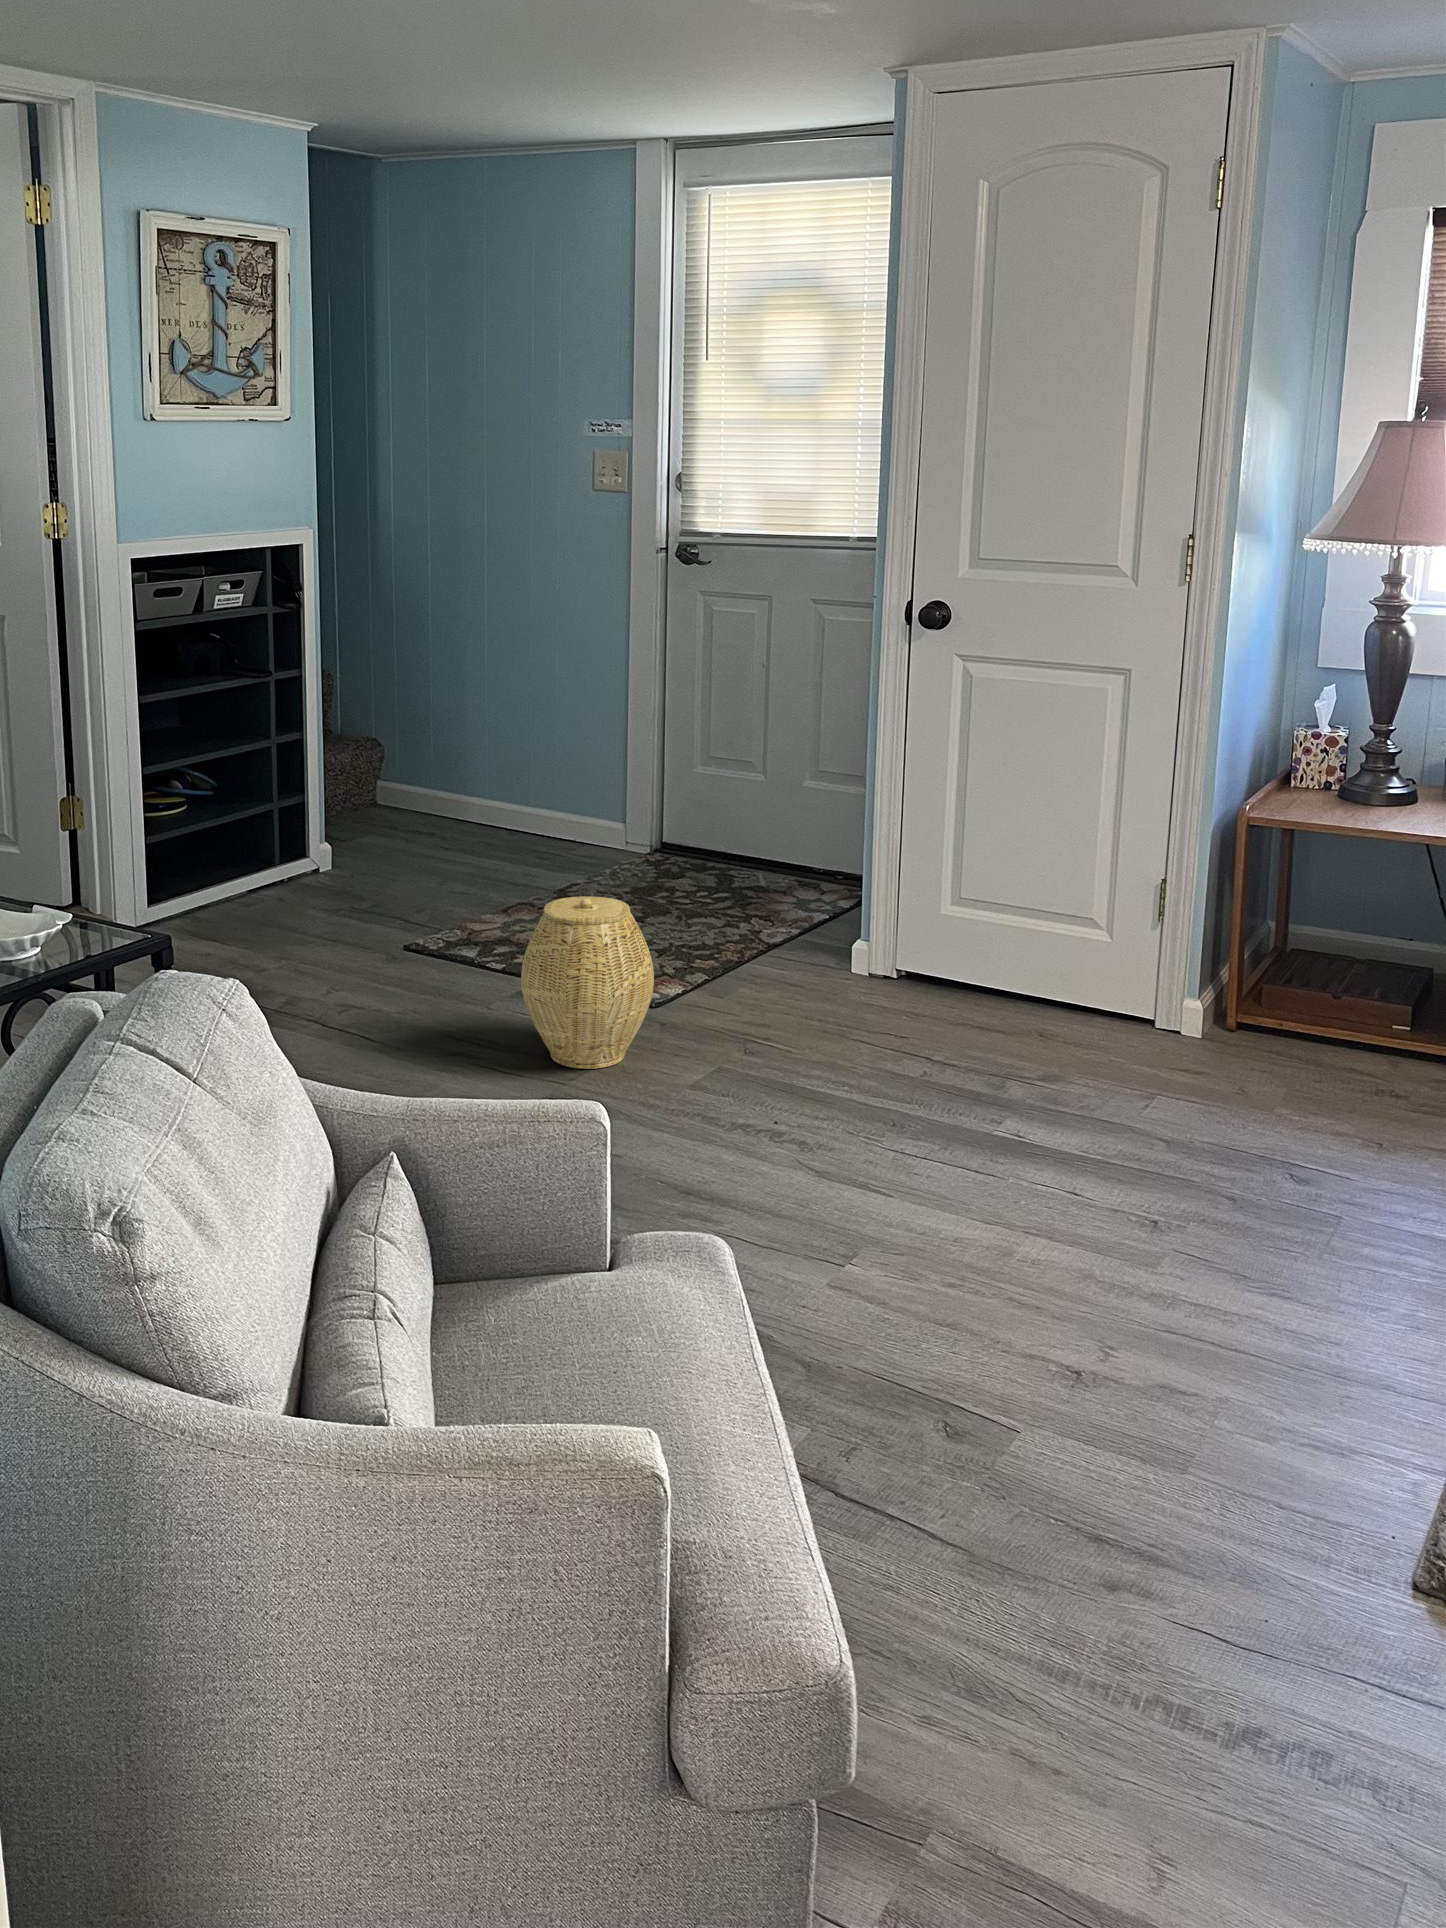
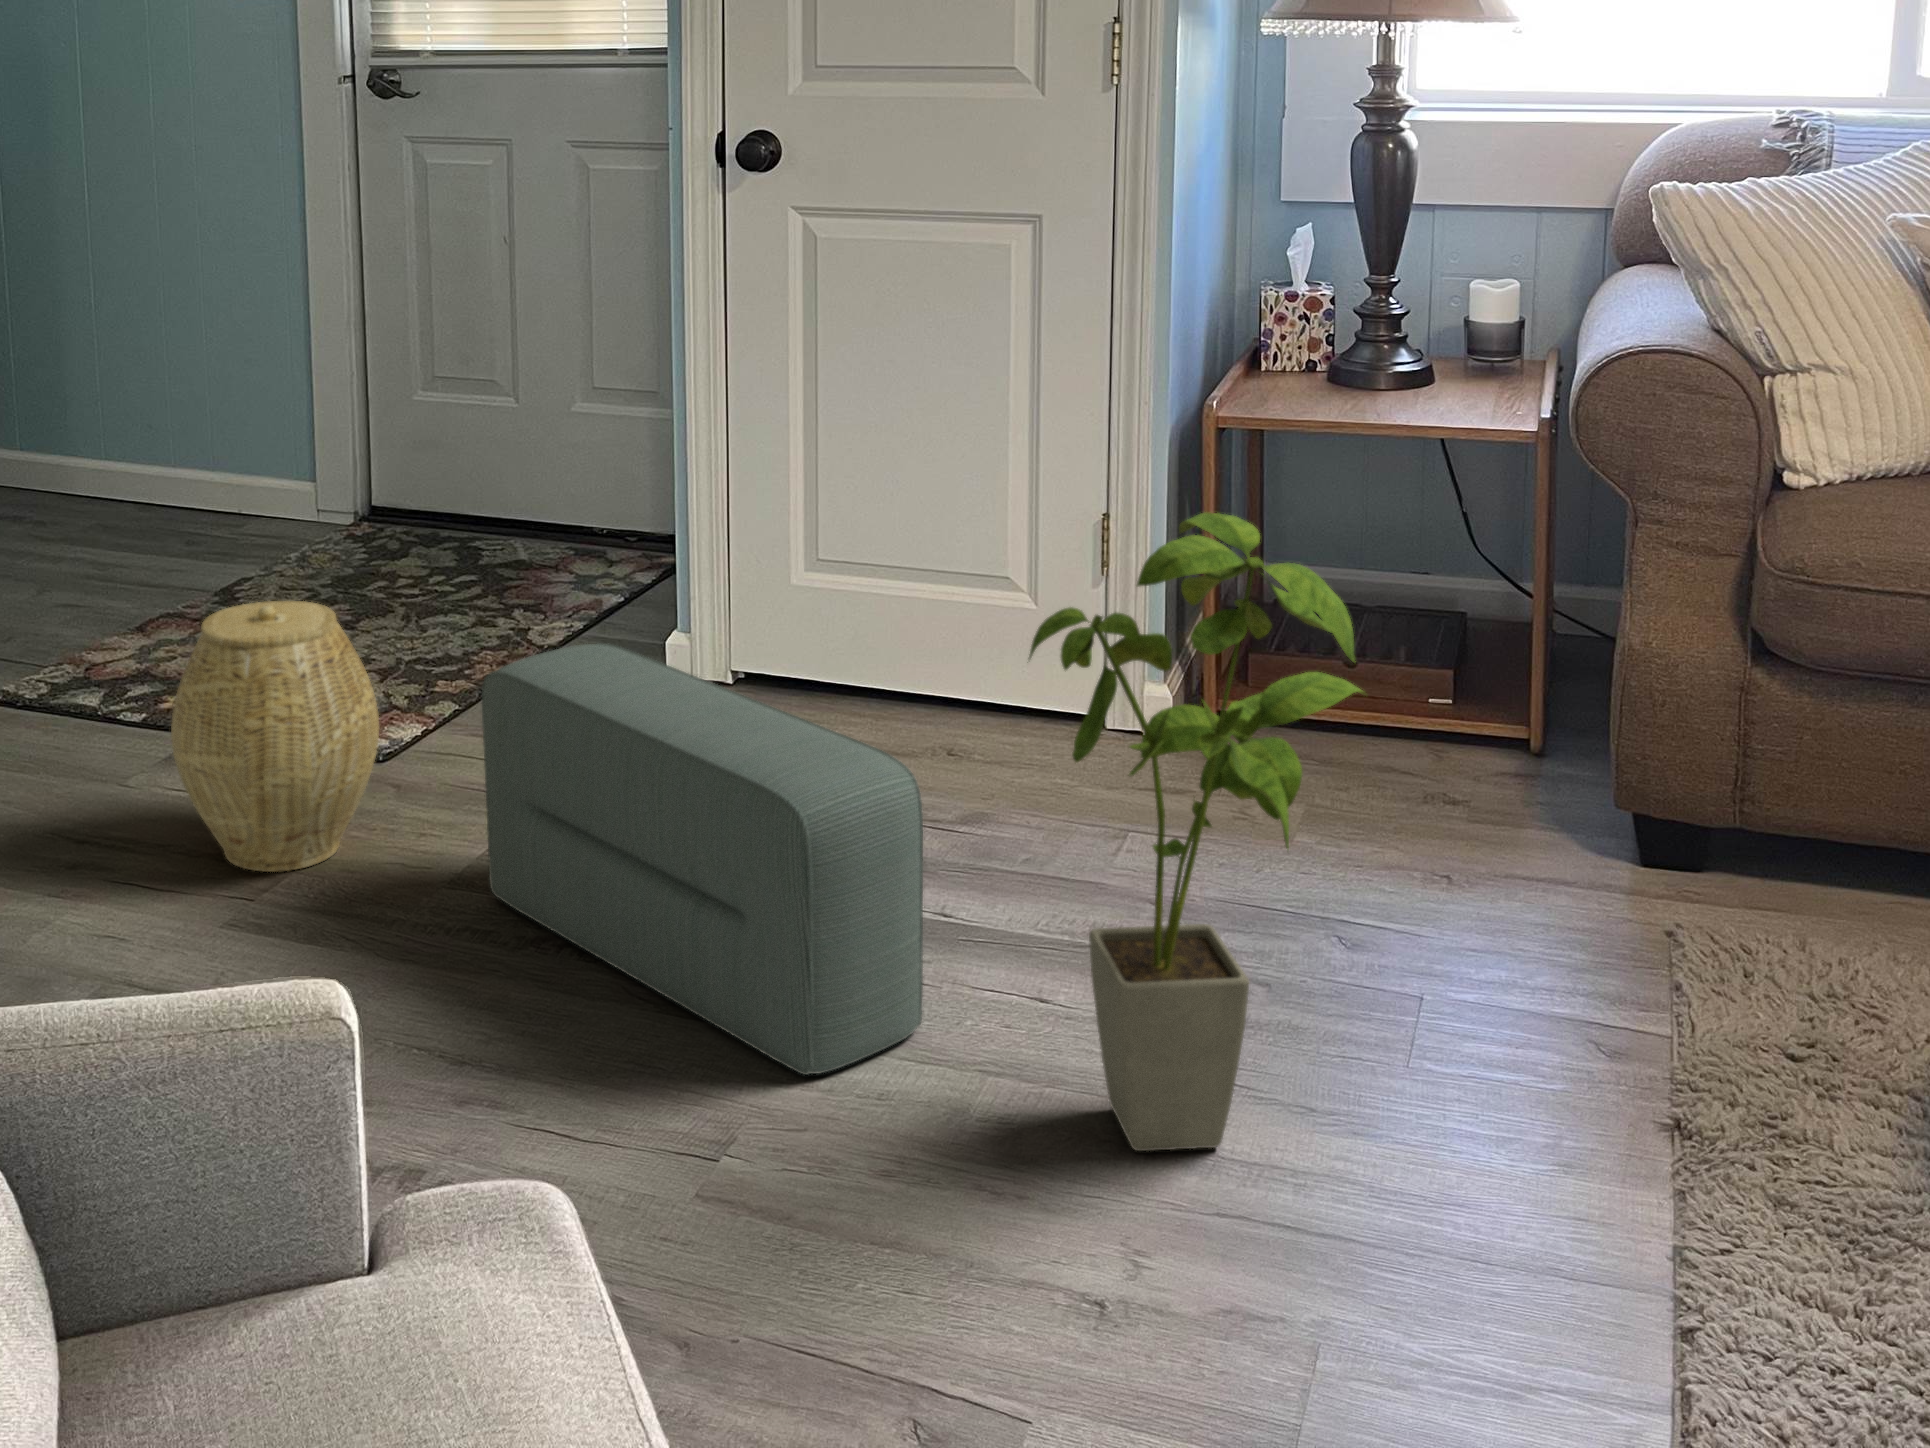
house plant: none [1066,877,1298,1289] -> present [1028,513,1368,1151]
pouf: none [718,939,996,1220] -> present [482,643,923,1075]

